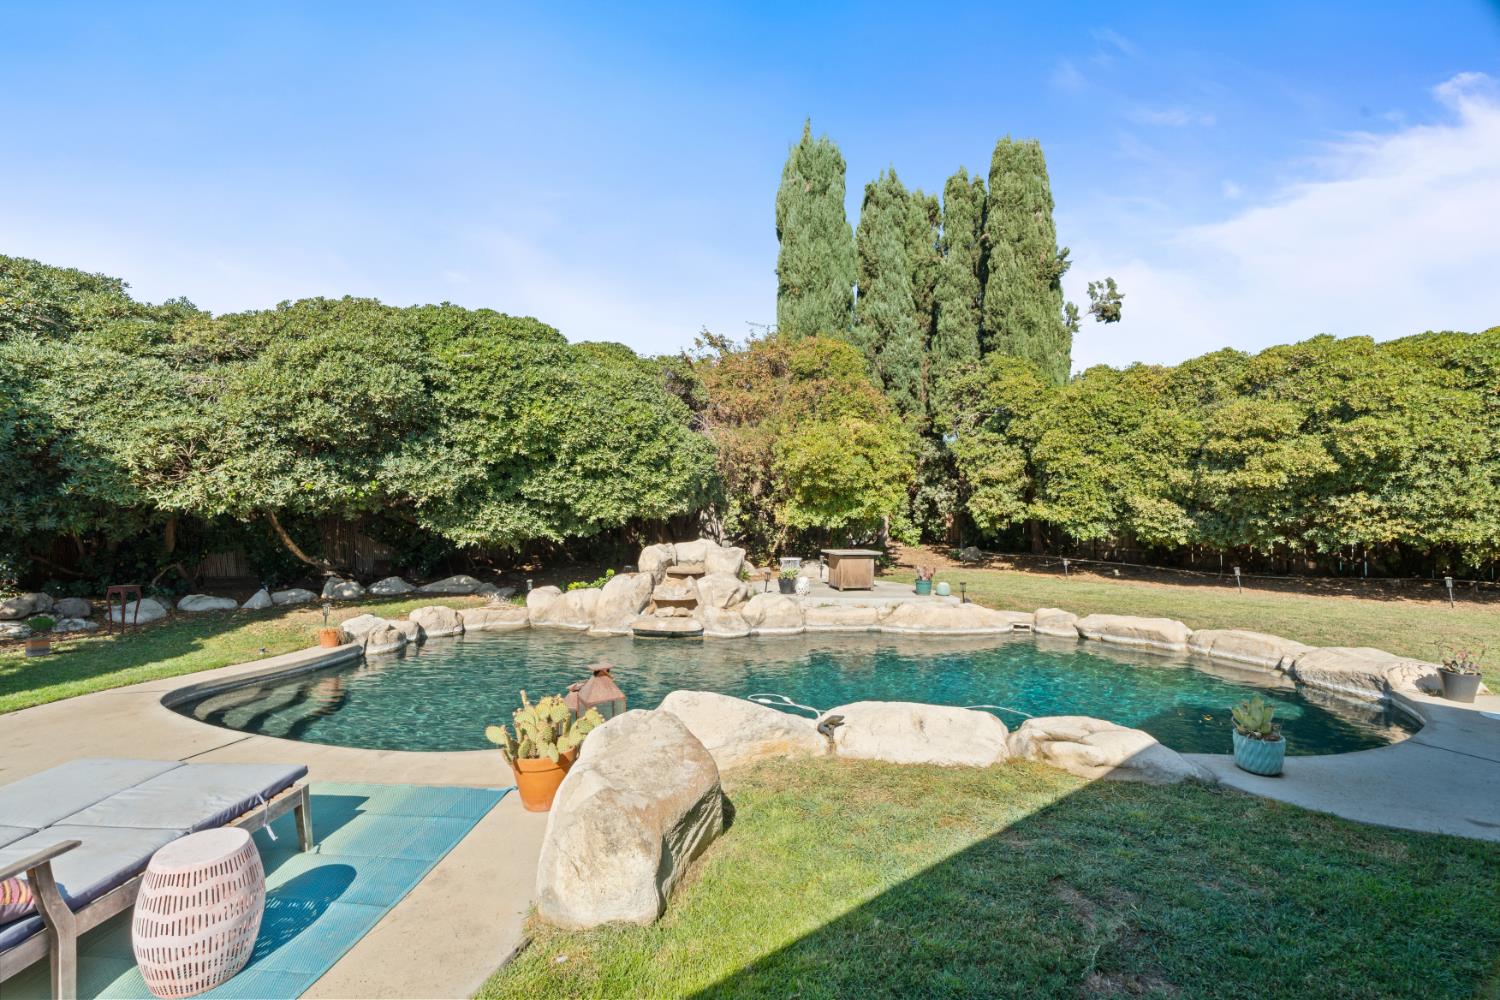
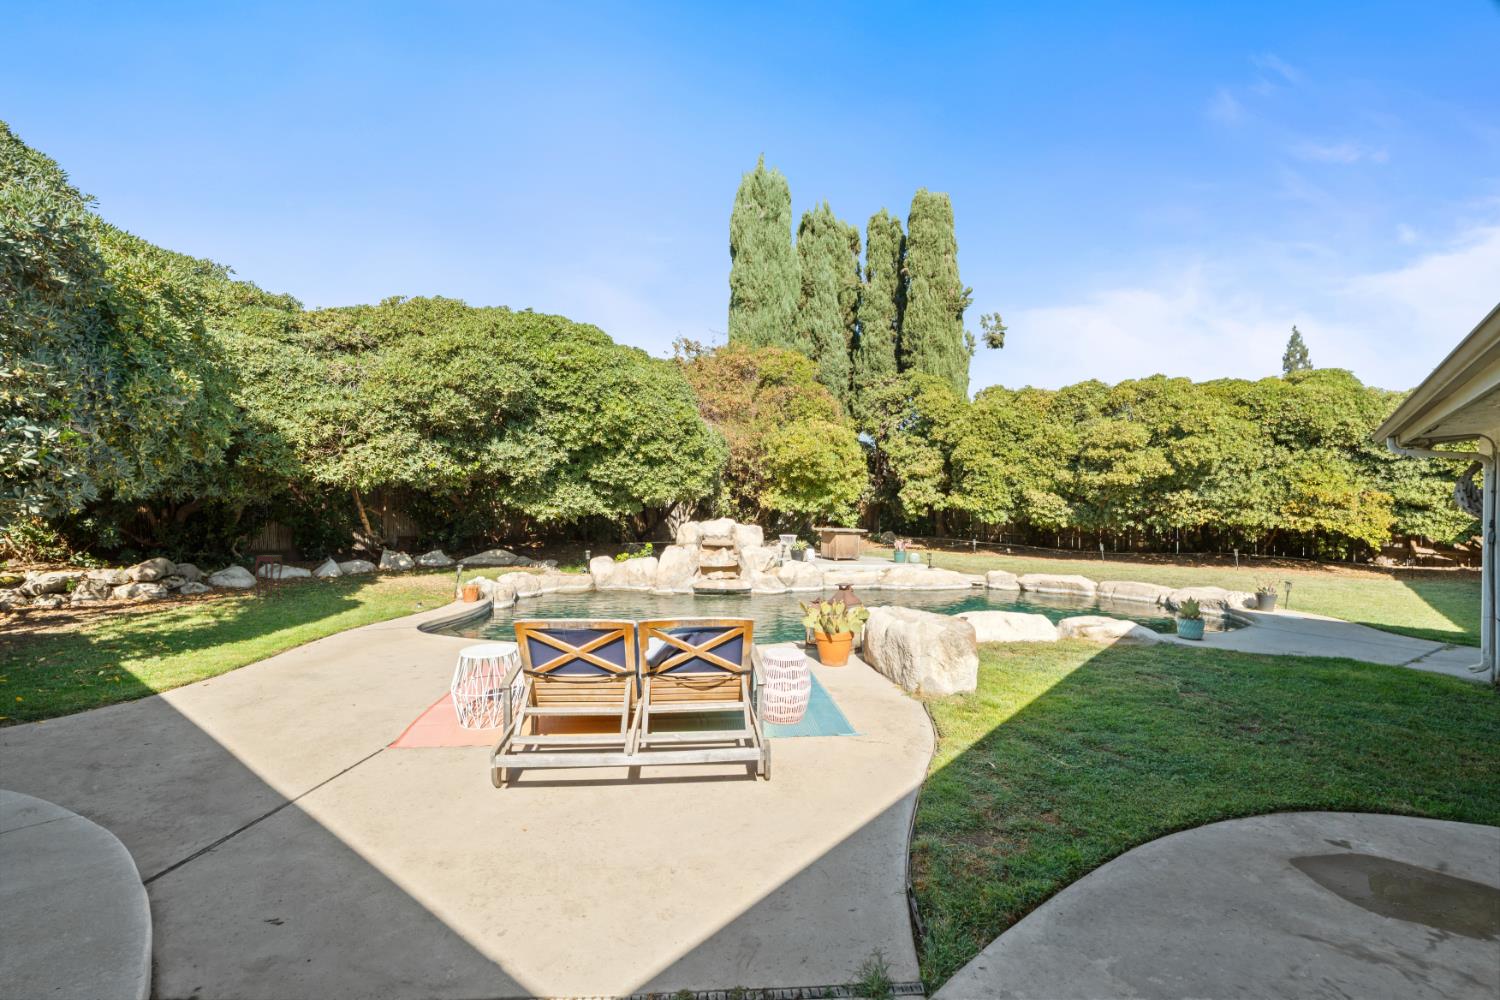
potted tree: present [22,617,58,657] -> none [227,581,259,615]

